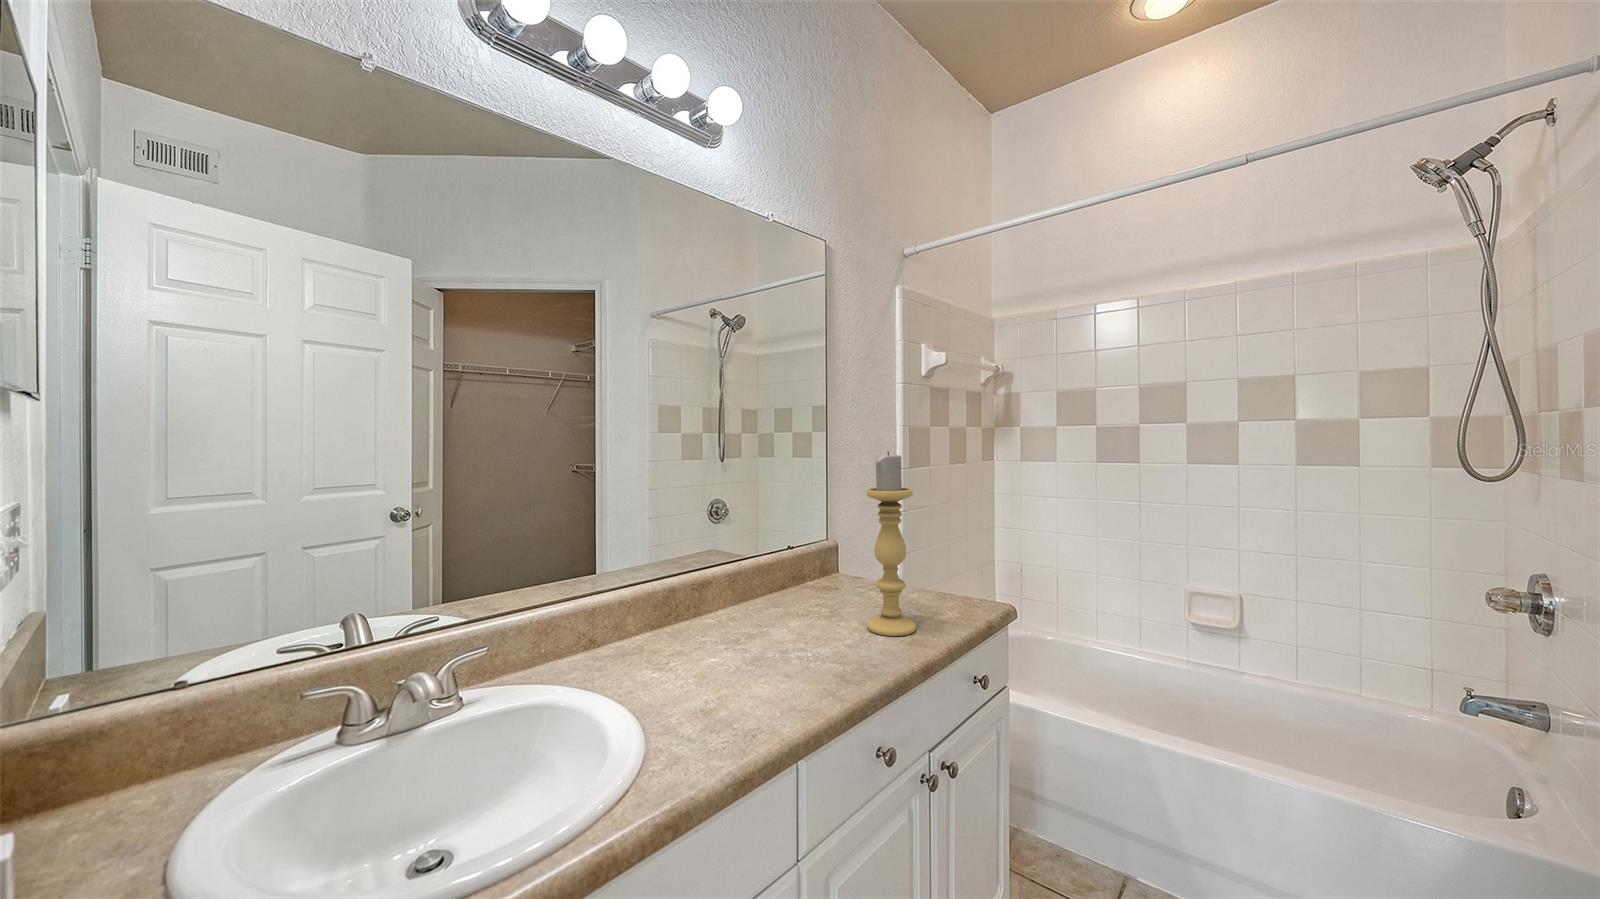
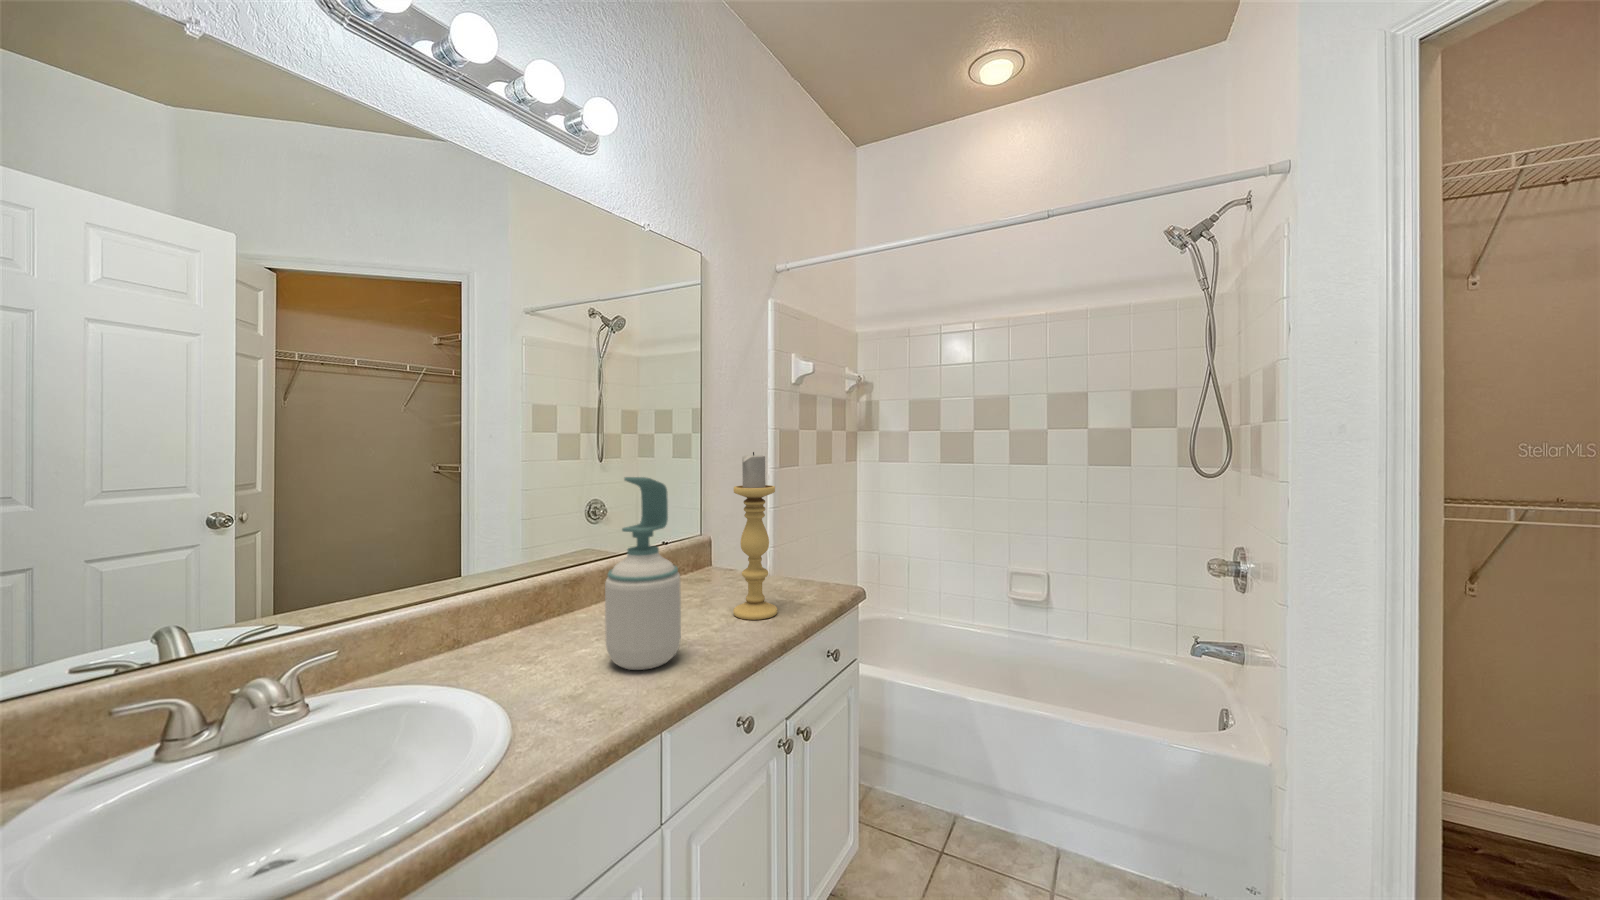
soap bottle: none [735,479,814,686] -> present [605,477,681,670]

